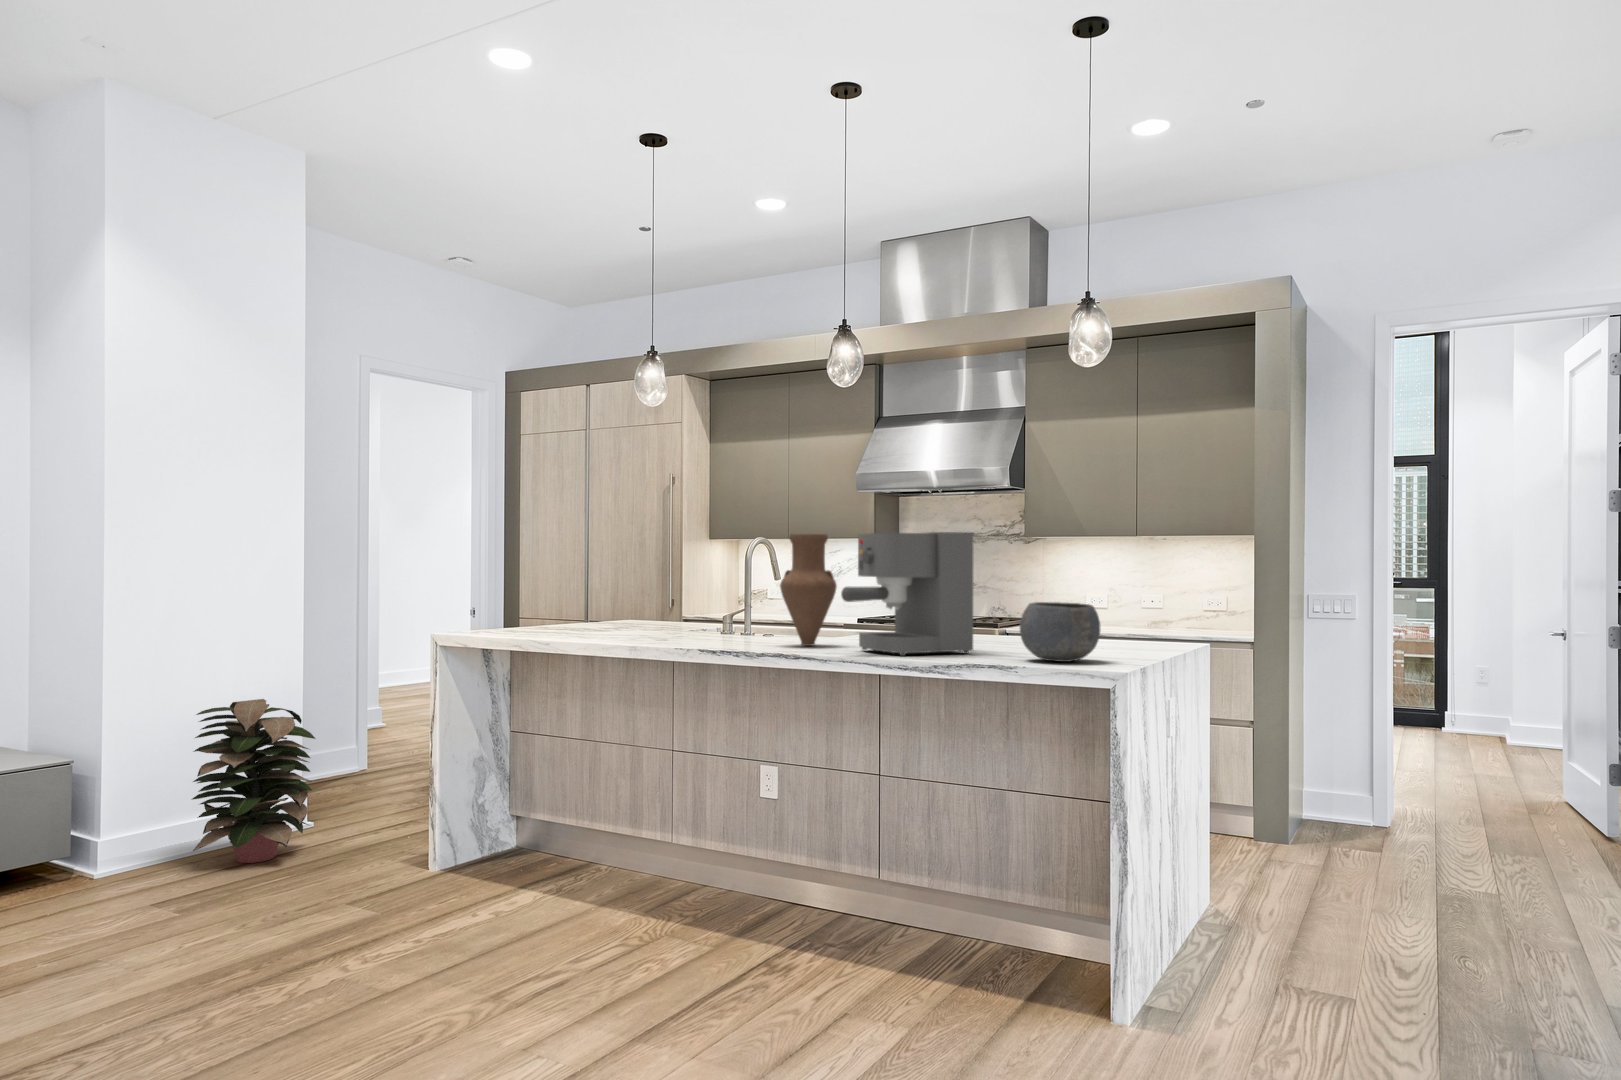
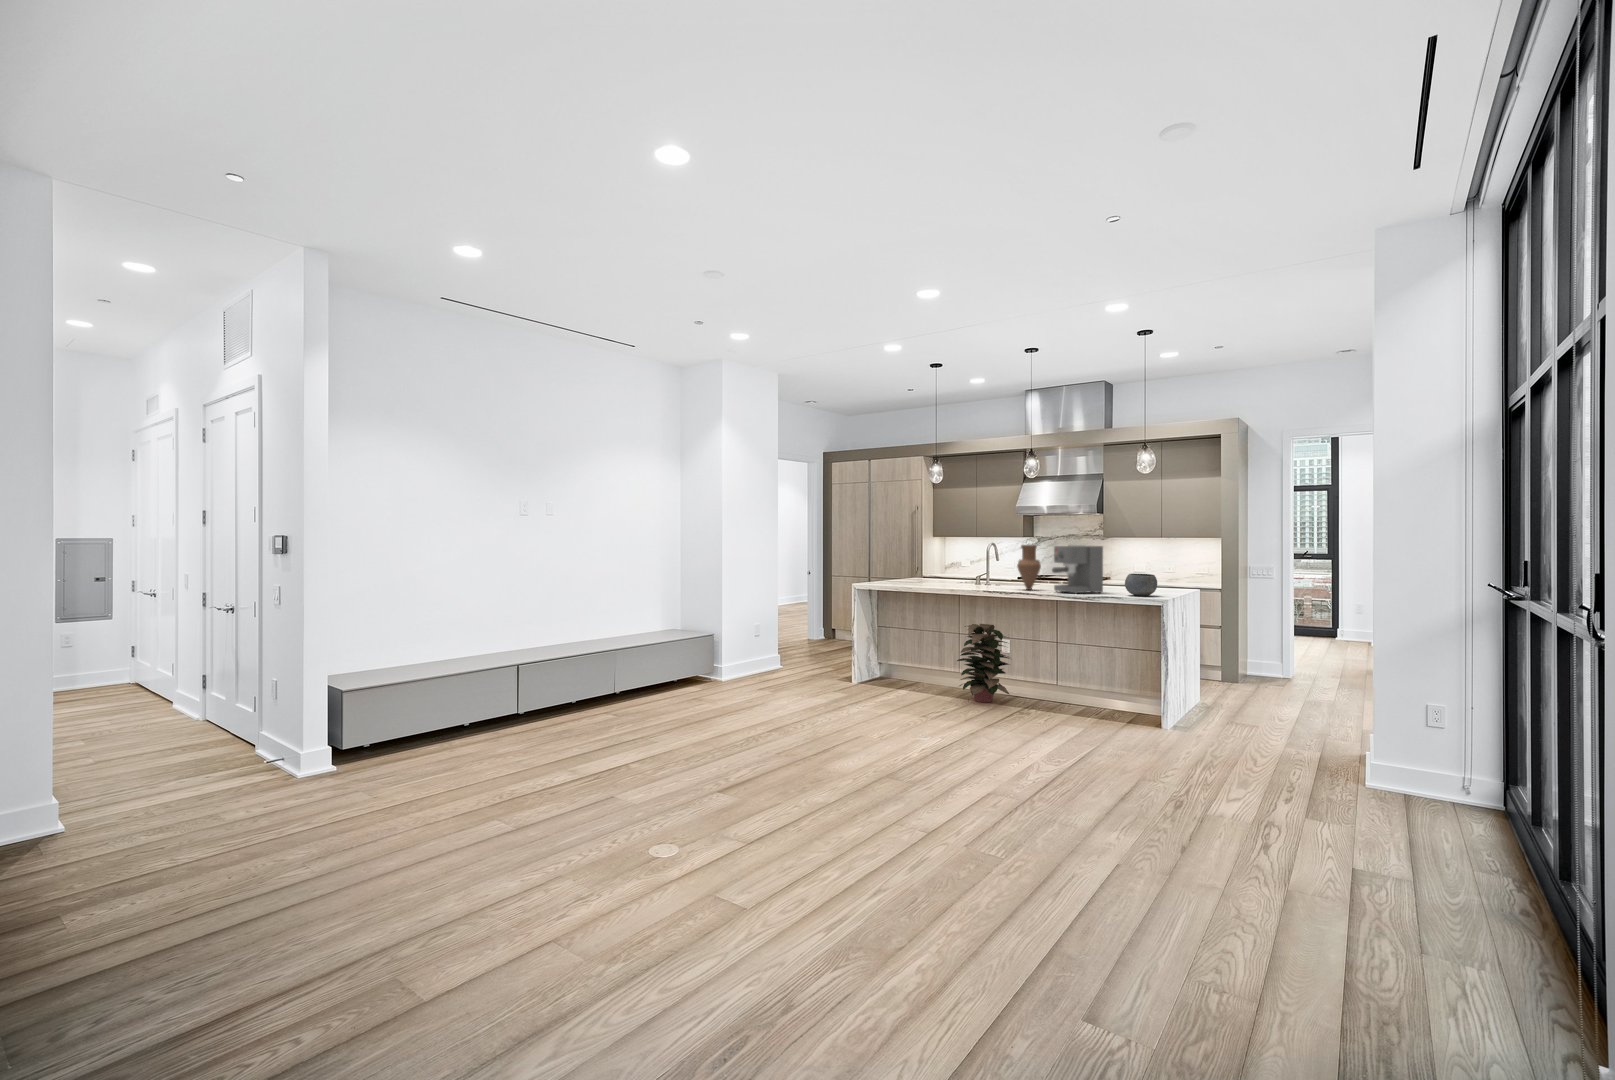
decorative plant: present [192,699,315,863] -> present [957,624,1009,703]

